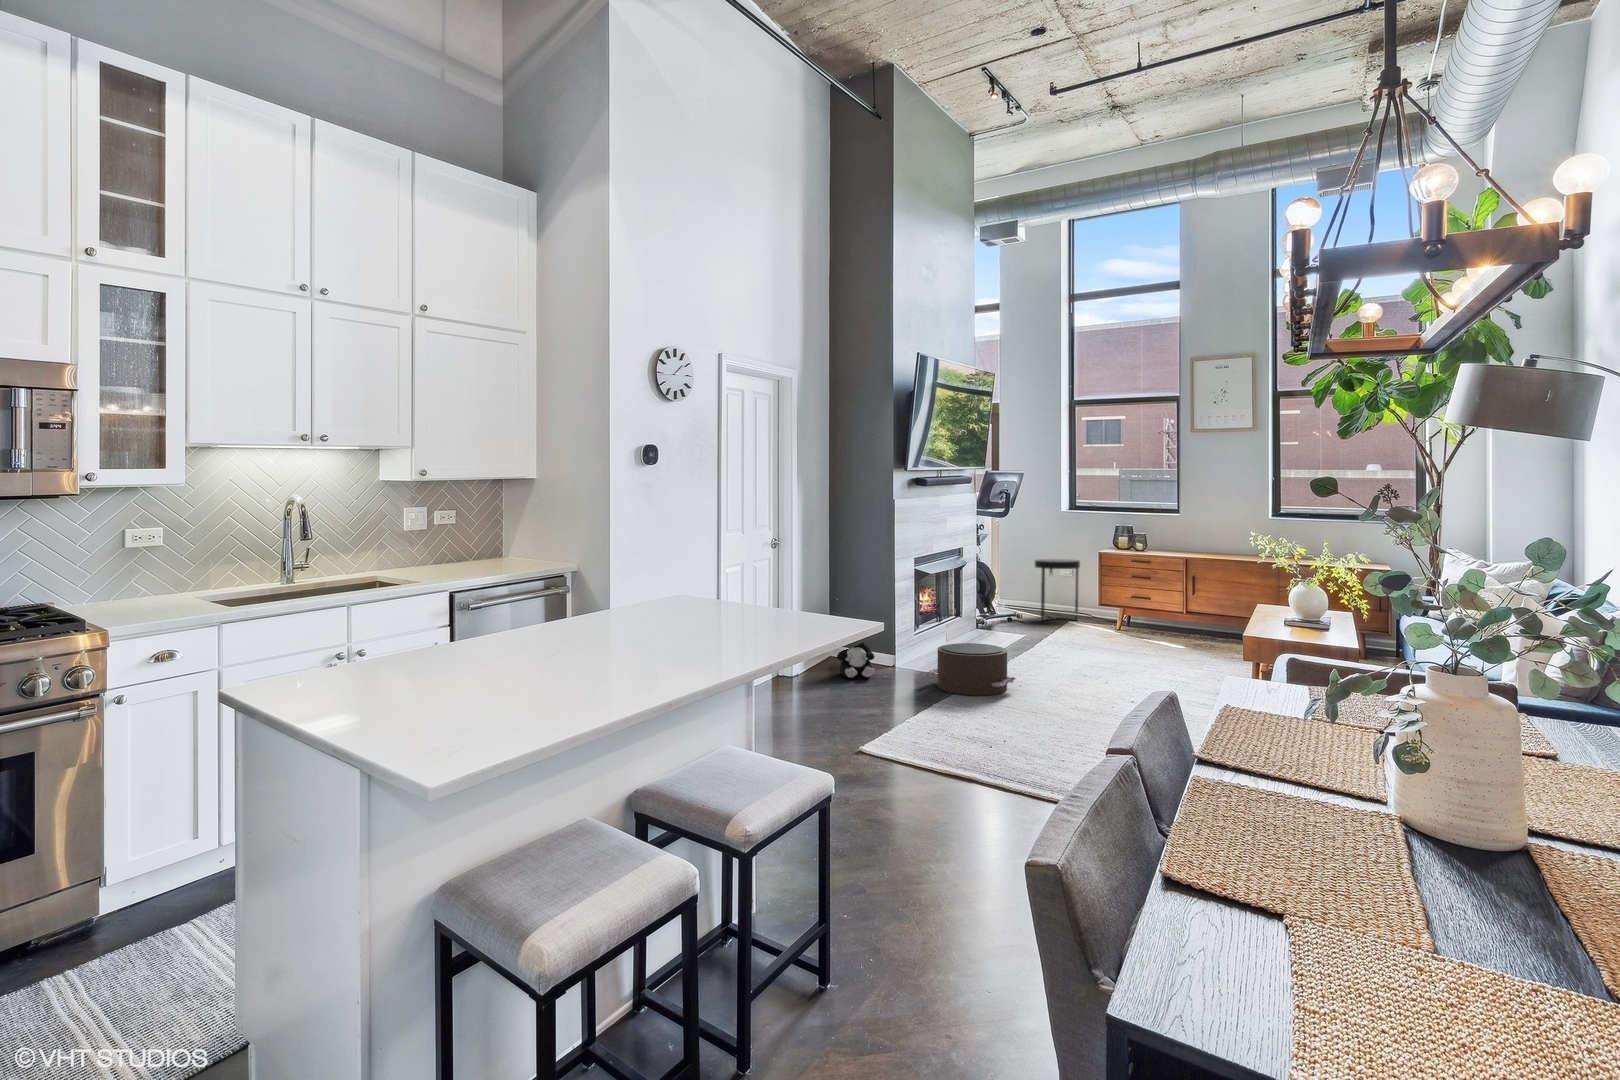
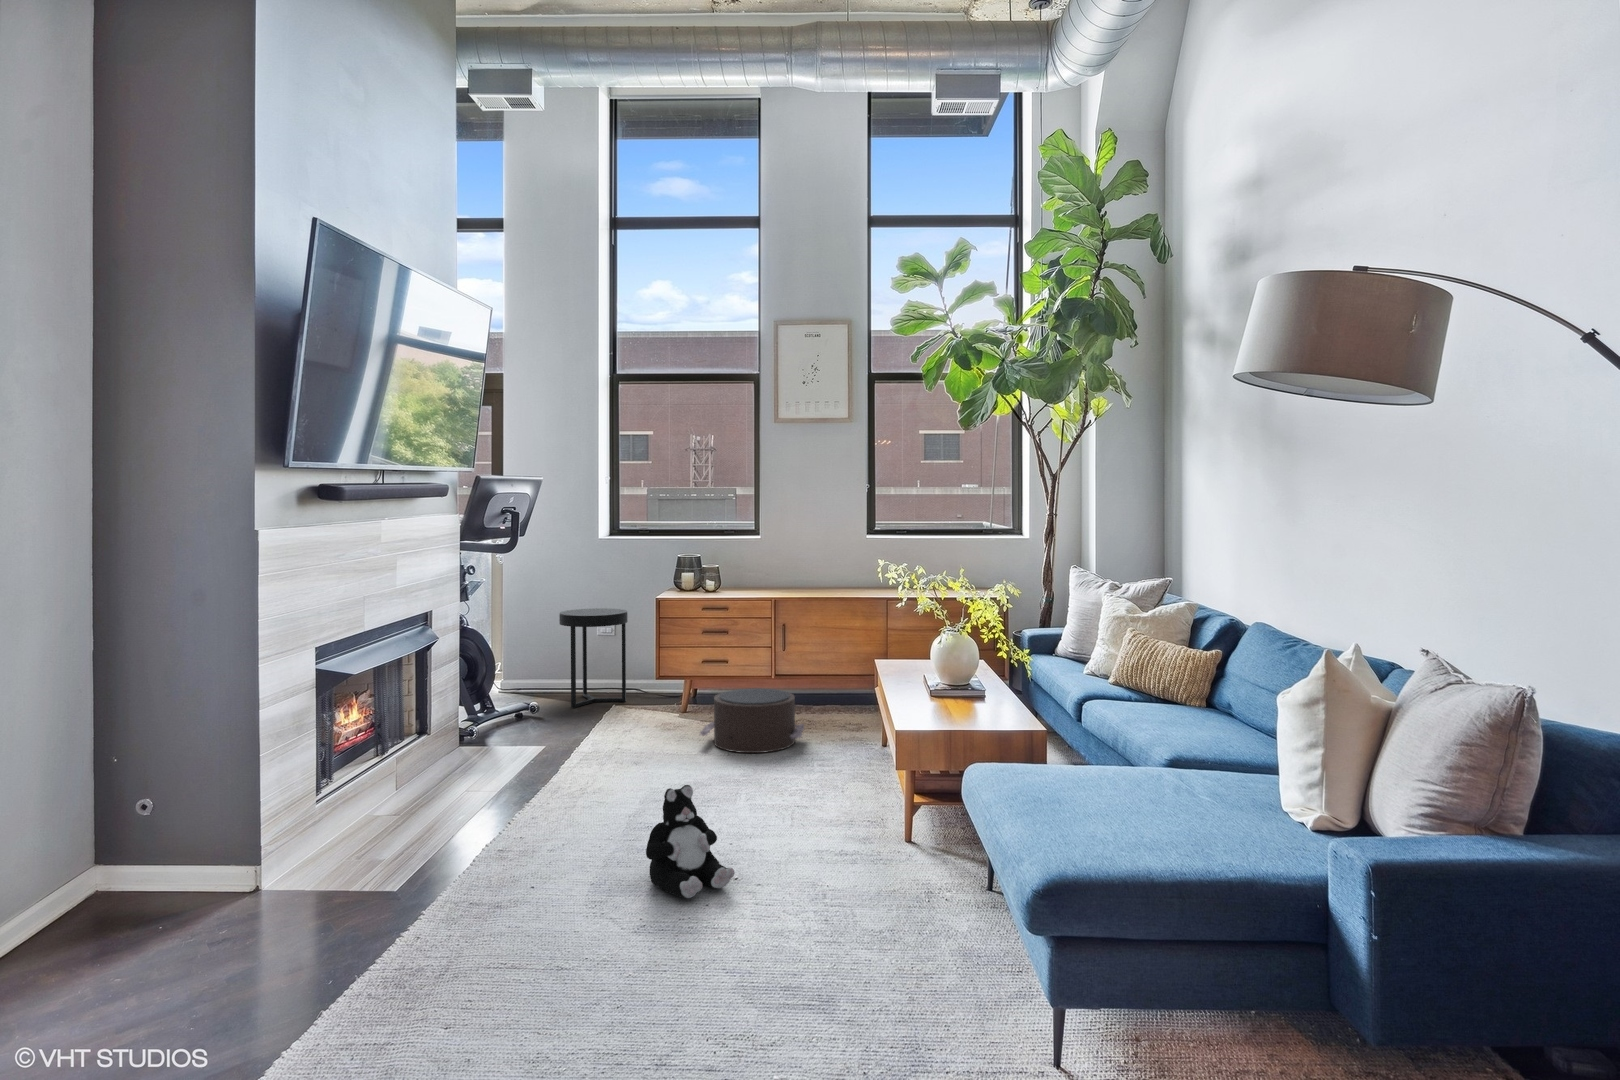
plush toy: present [837,642,875,678] -> present [646,785,735,898]
pouf: present [923,643,1016,695] -> present [700,688,804,753]

